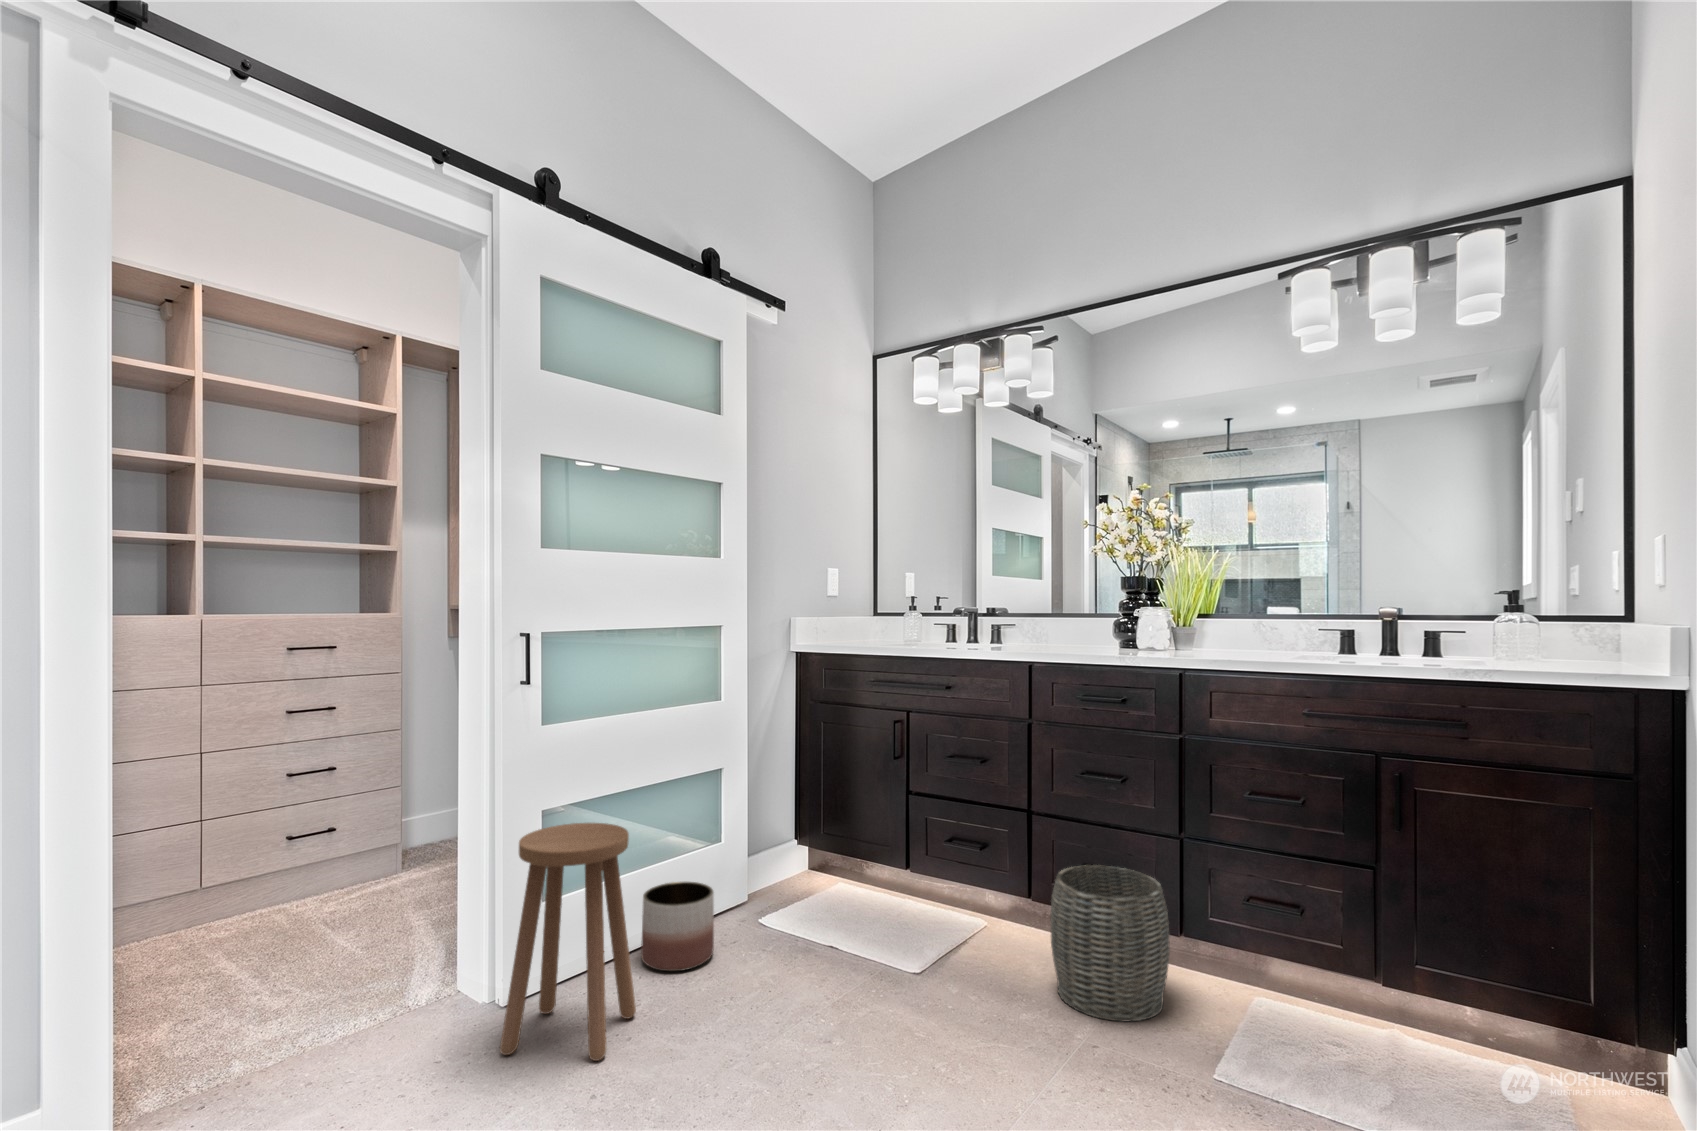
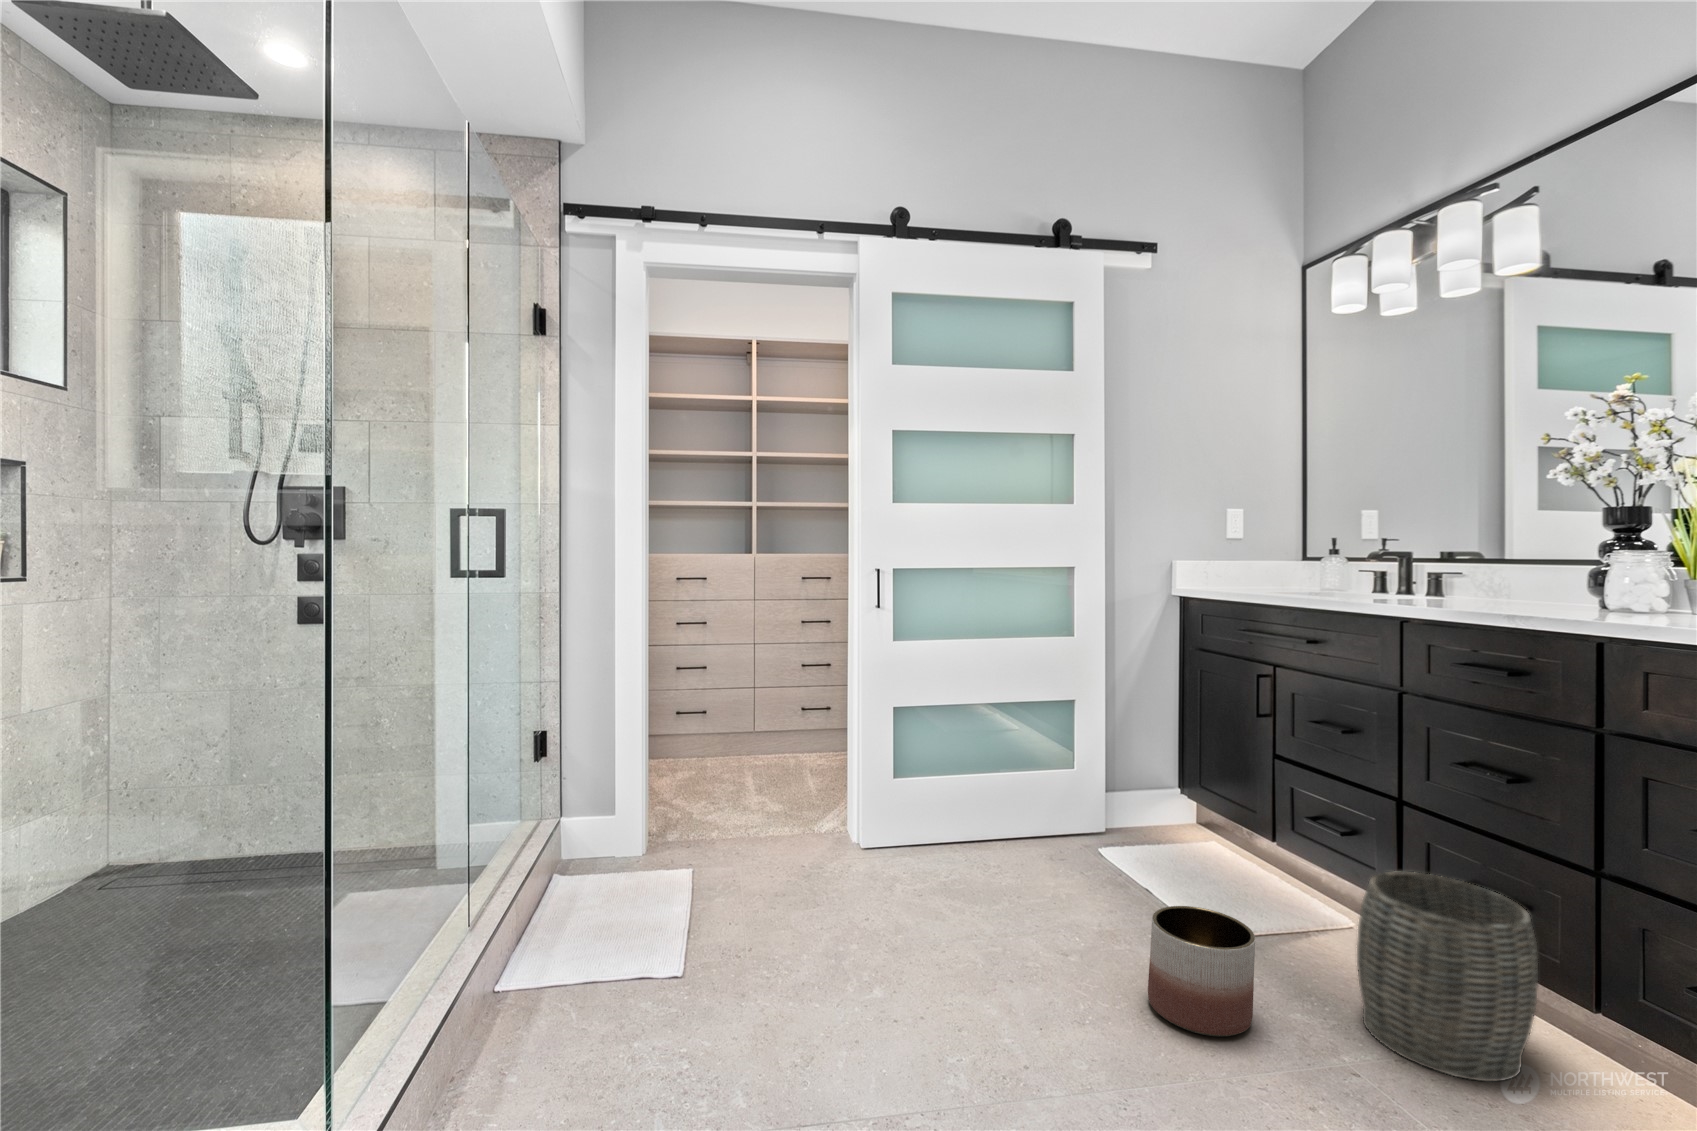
stool: present [500,823,636,1061] -> none [820,710,927,897]
planter: present [641,882,714,971] -> present [1148,906,1255,1037]

